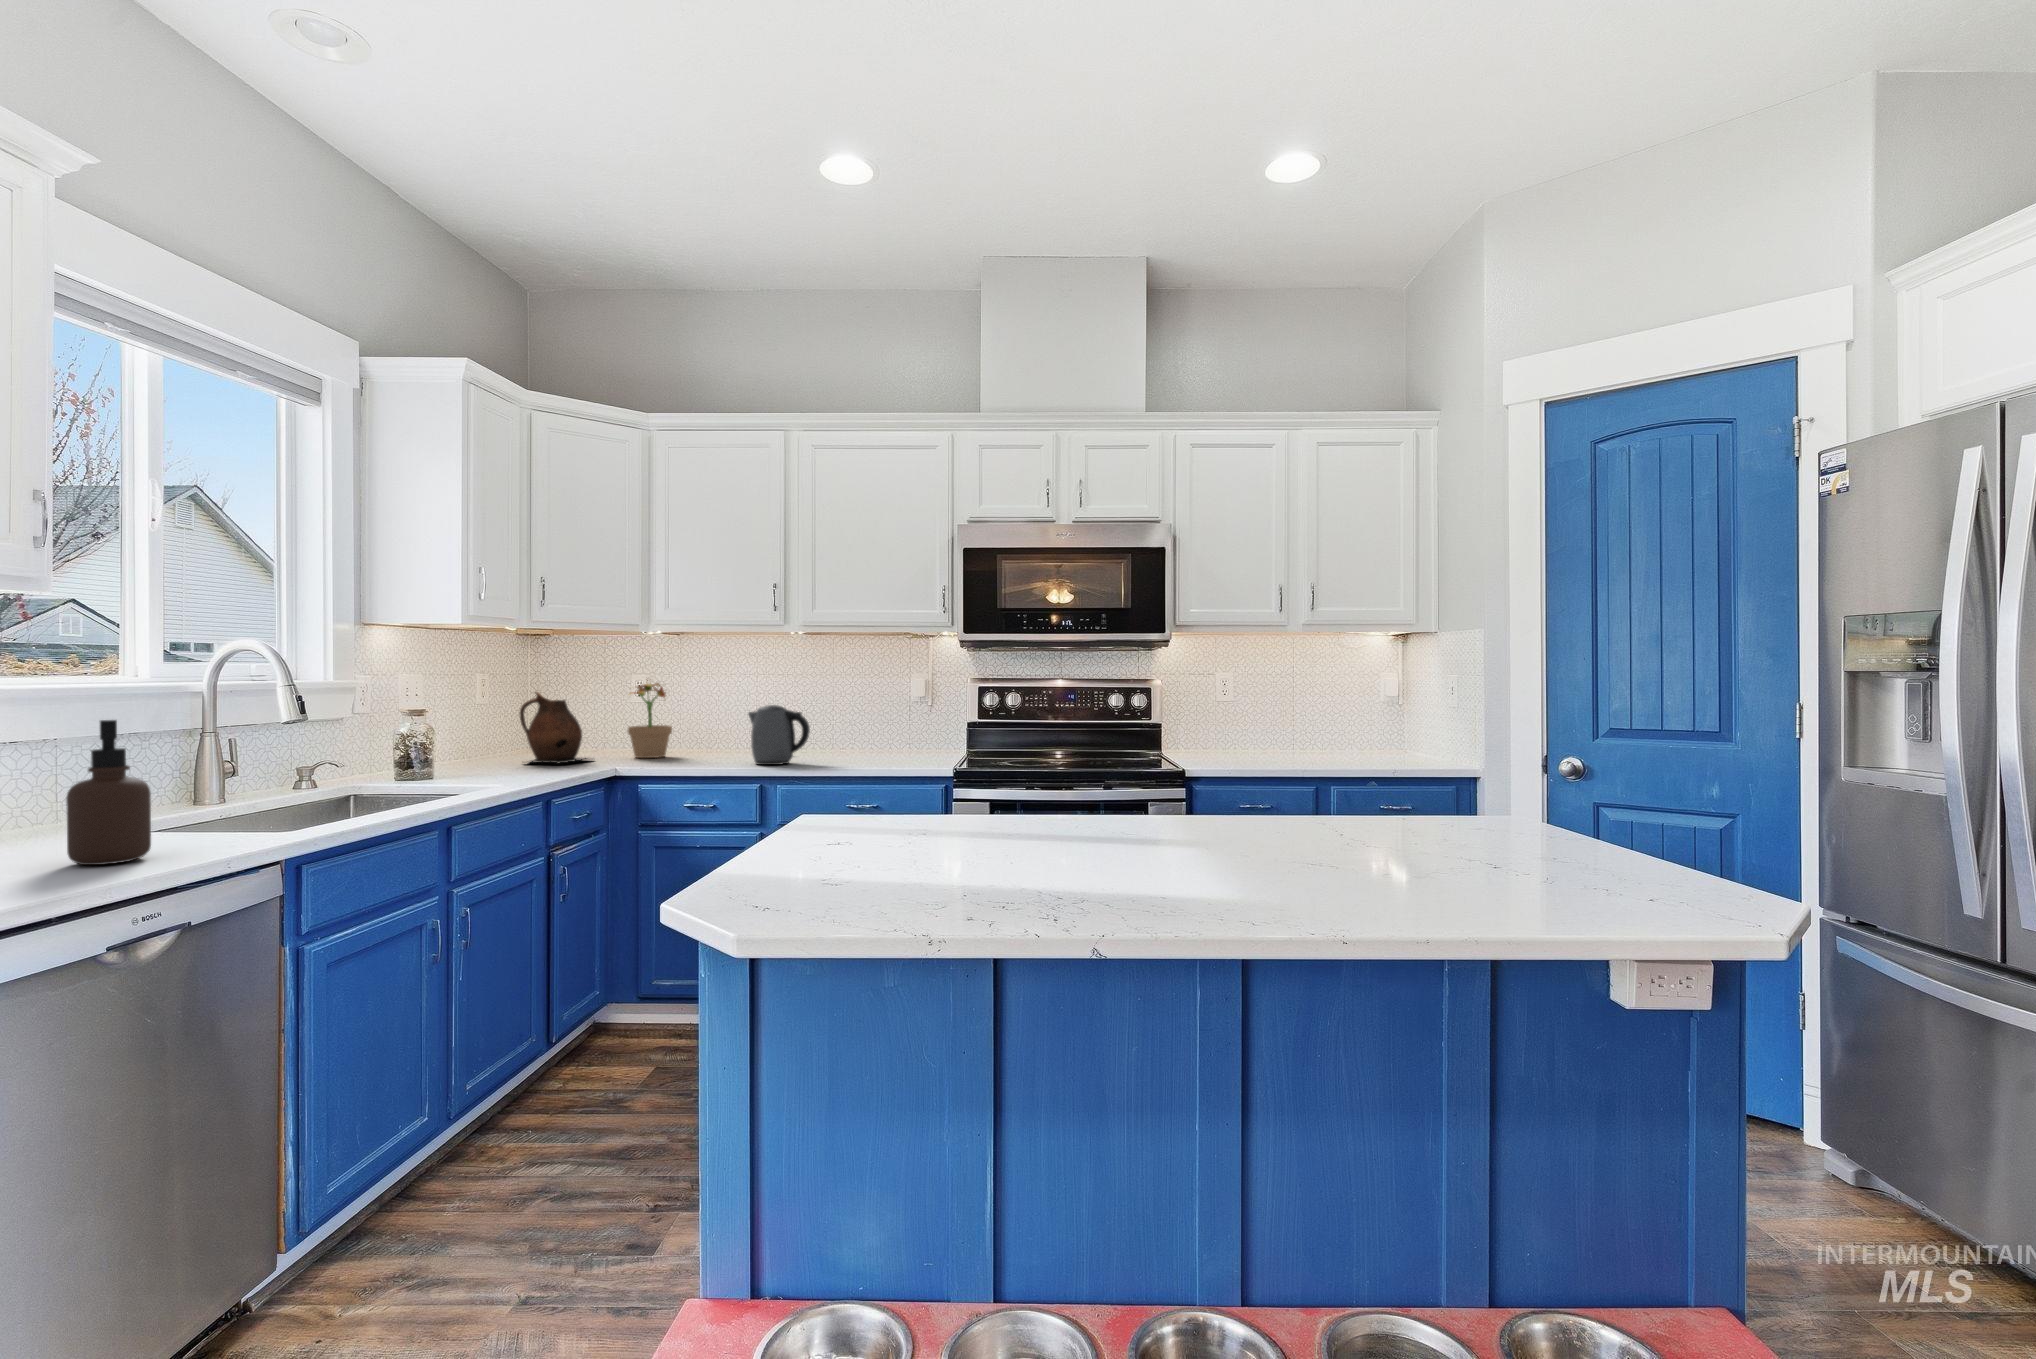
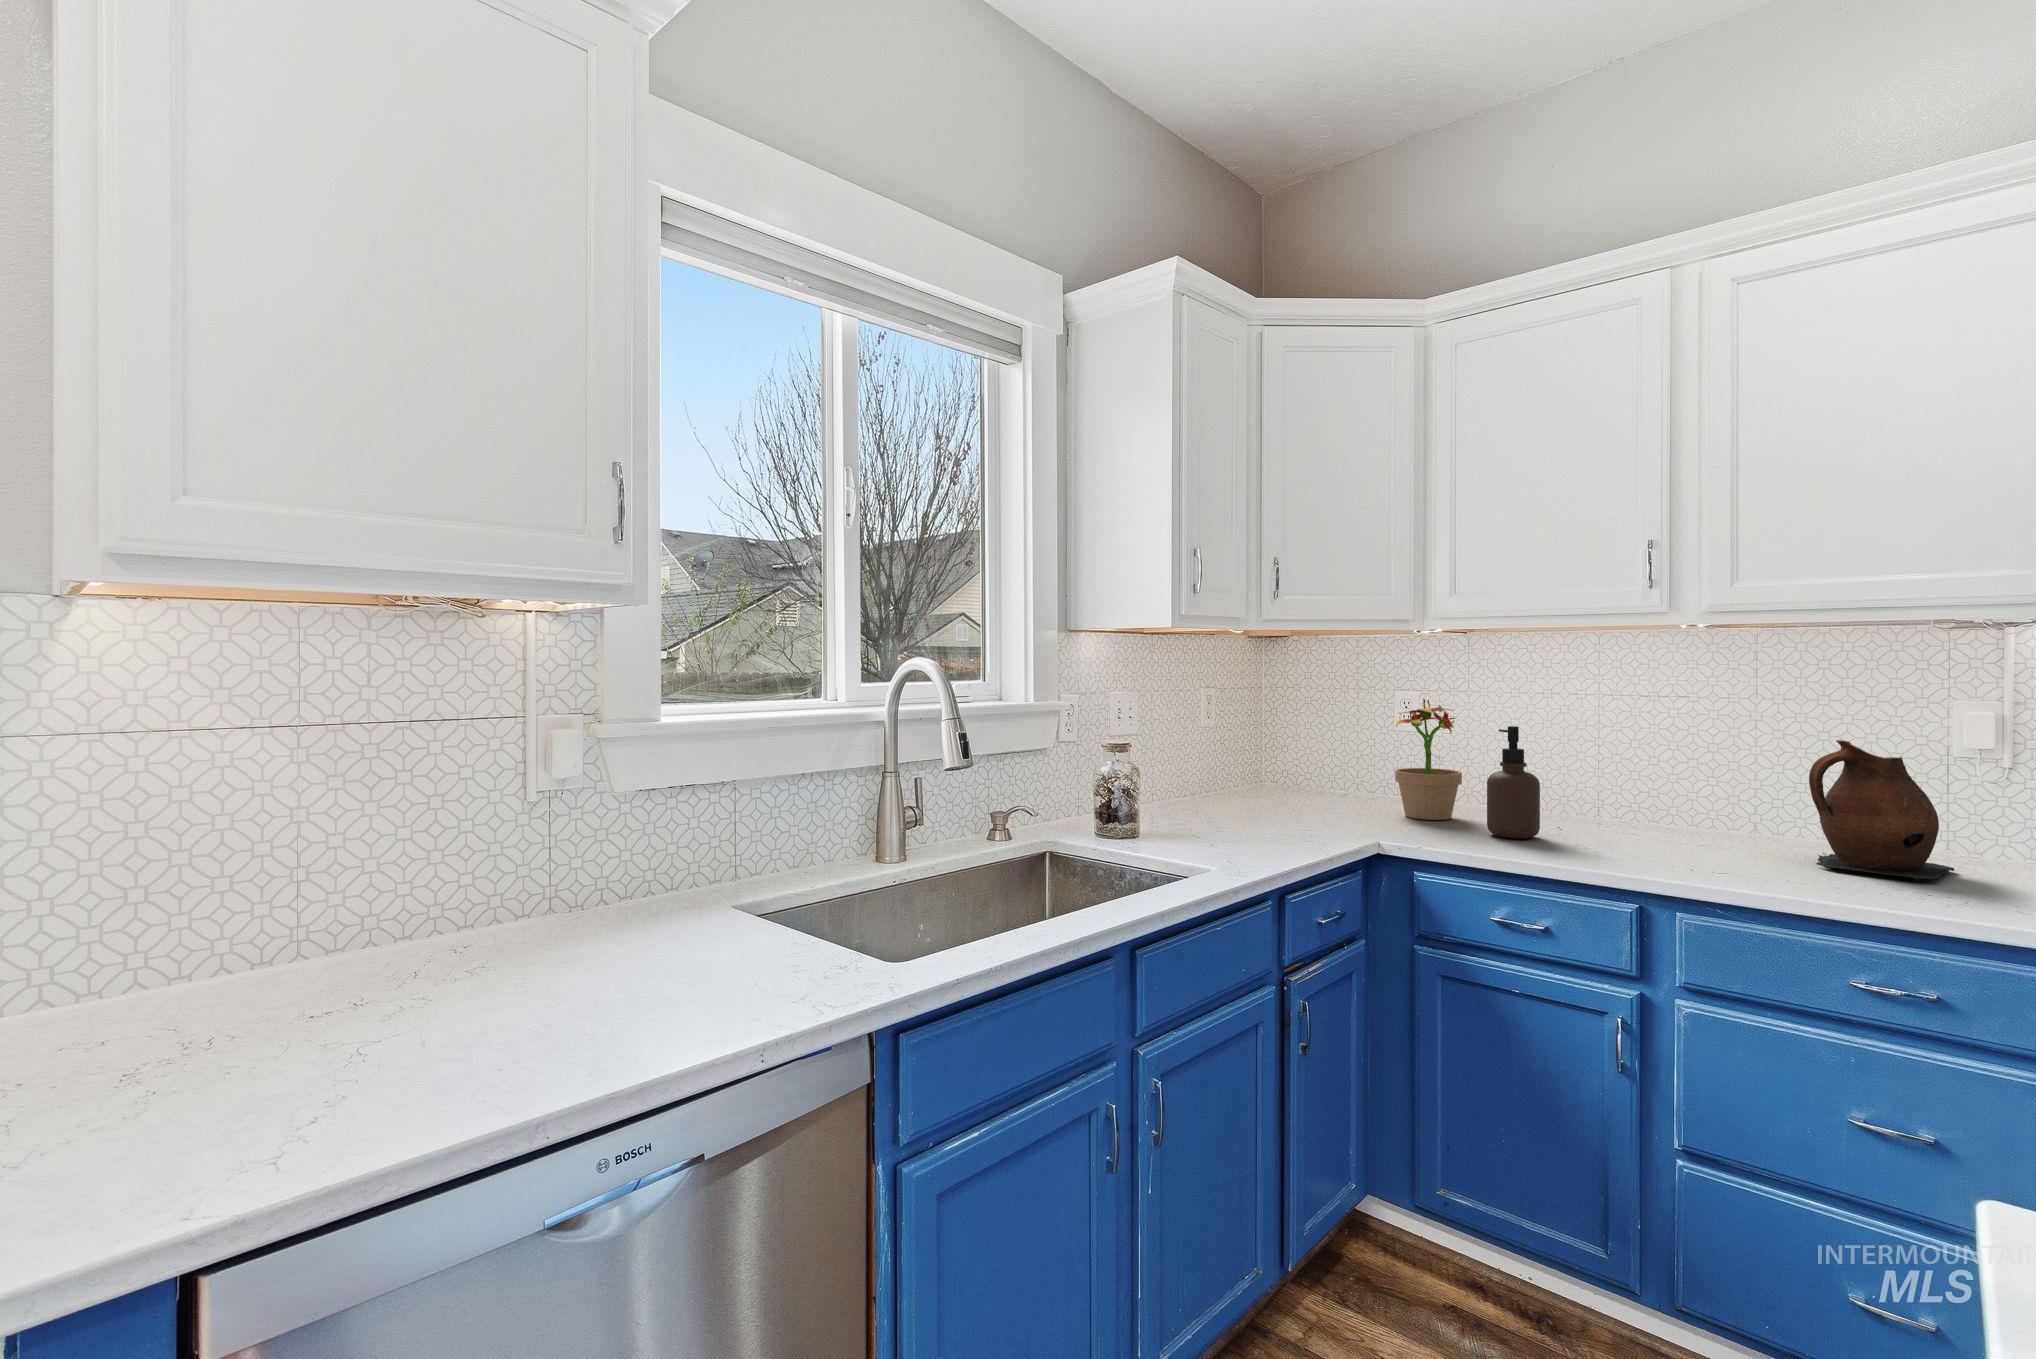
ceramic pitcher: present [520,692,590,764] -> present [1809,740,1954,881]
kettle: present [748,705,810,765] -> none [1599,755,1725,862]
soap dispenser: present [66,720,151,865] -> present [1487,726,1540,839]

